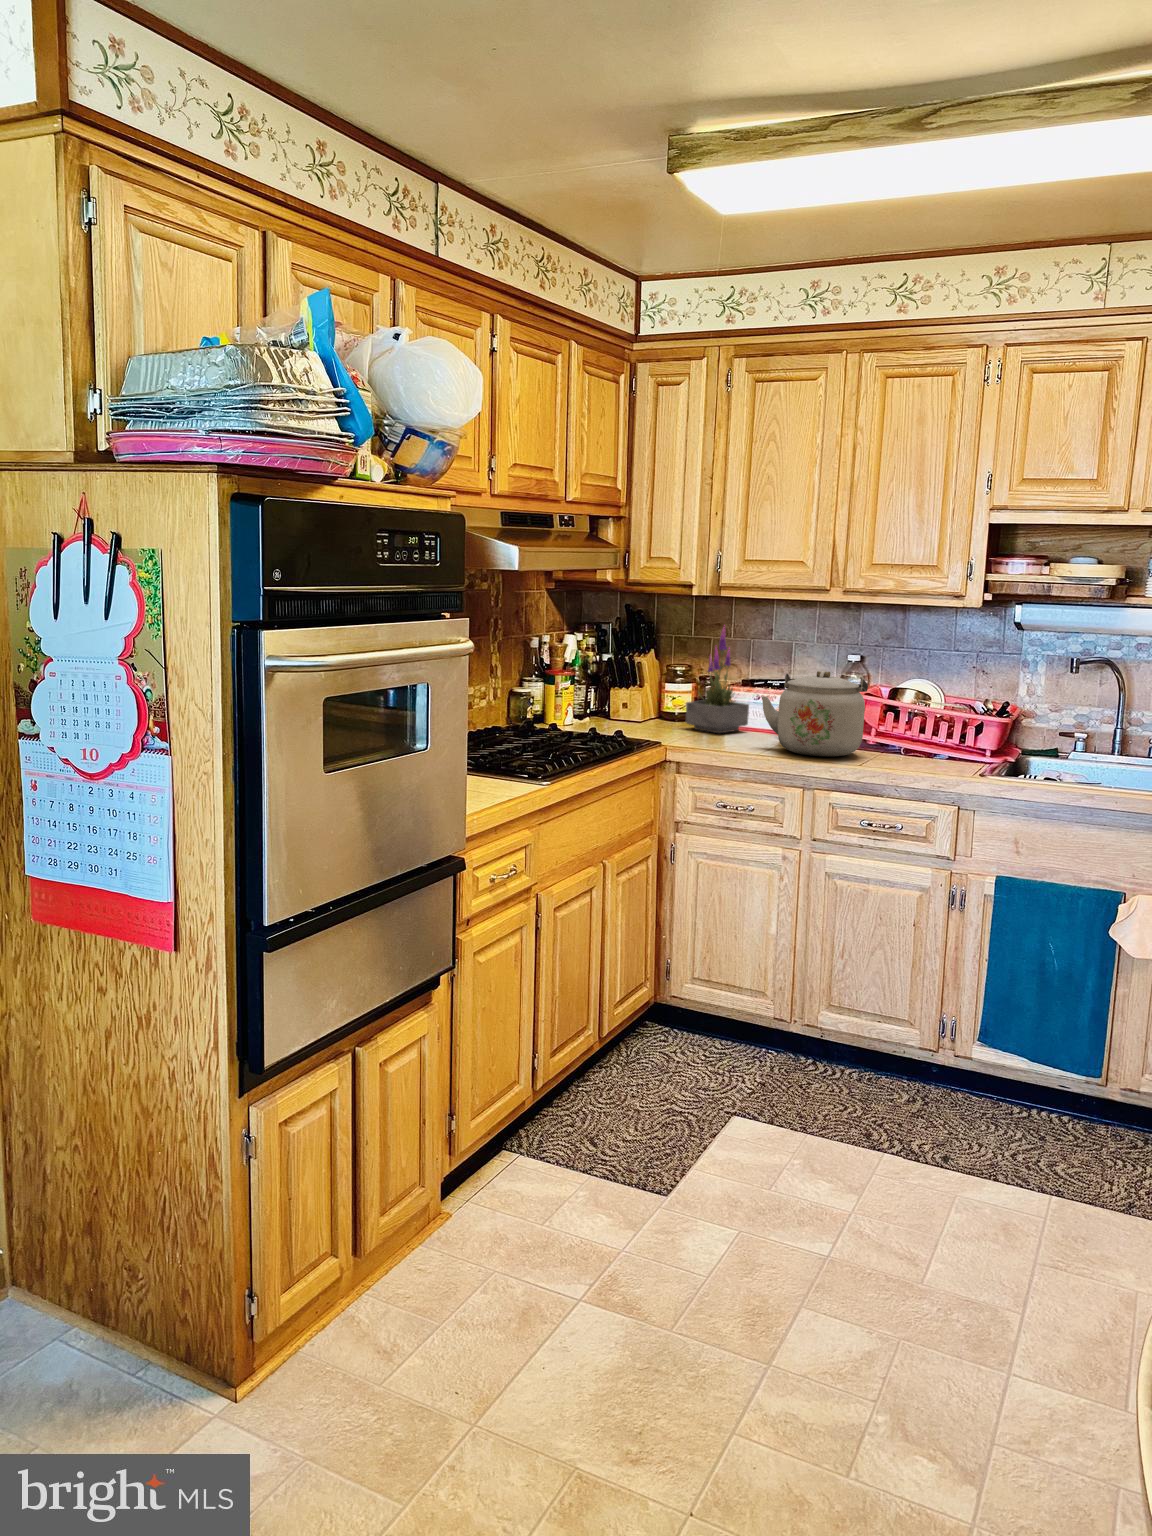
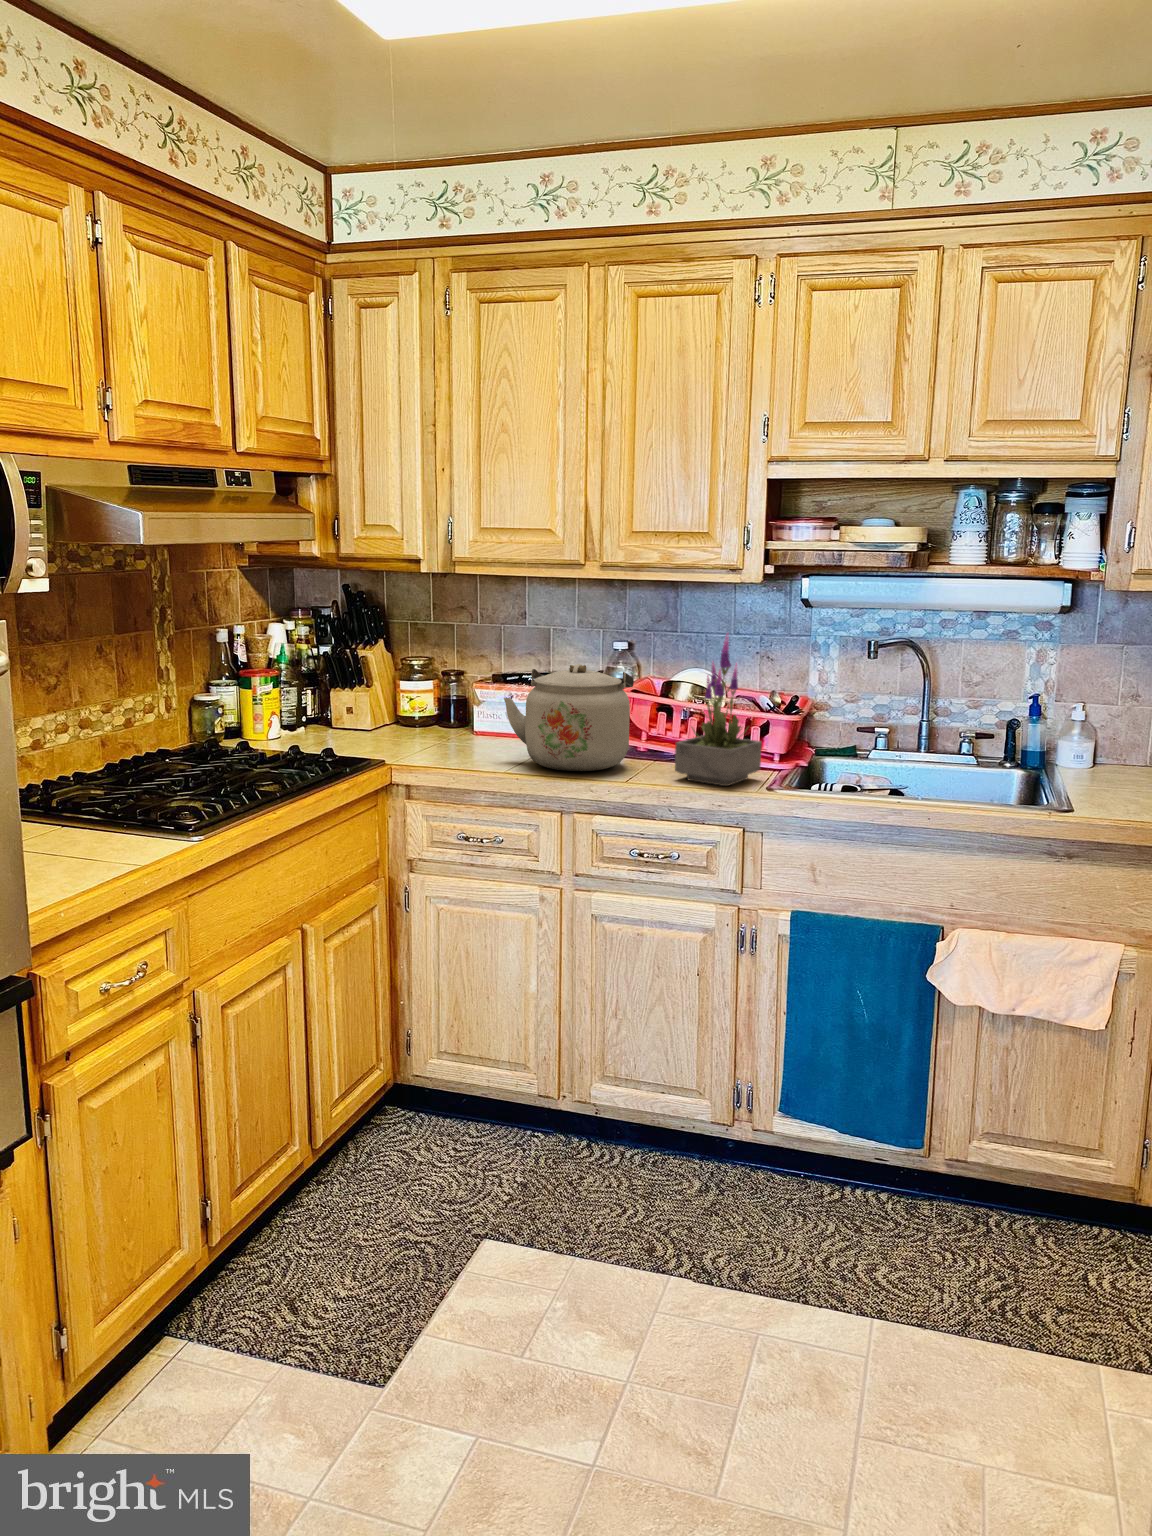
potted plant: present [686,625,749,733] -> present [675,635,762,786]

